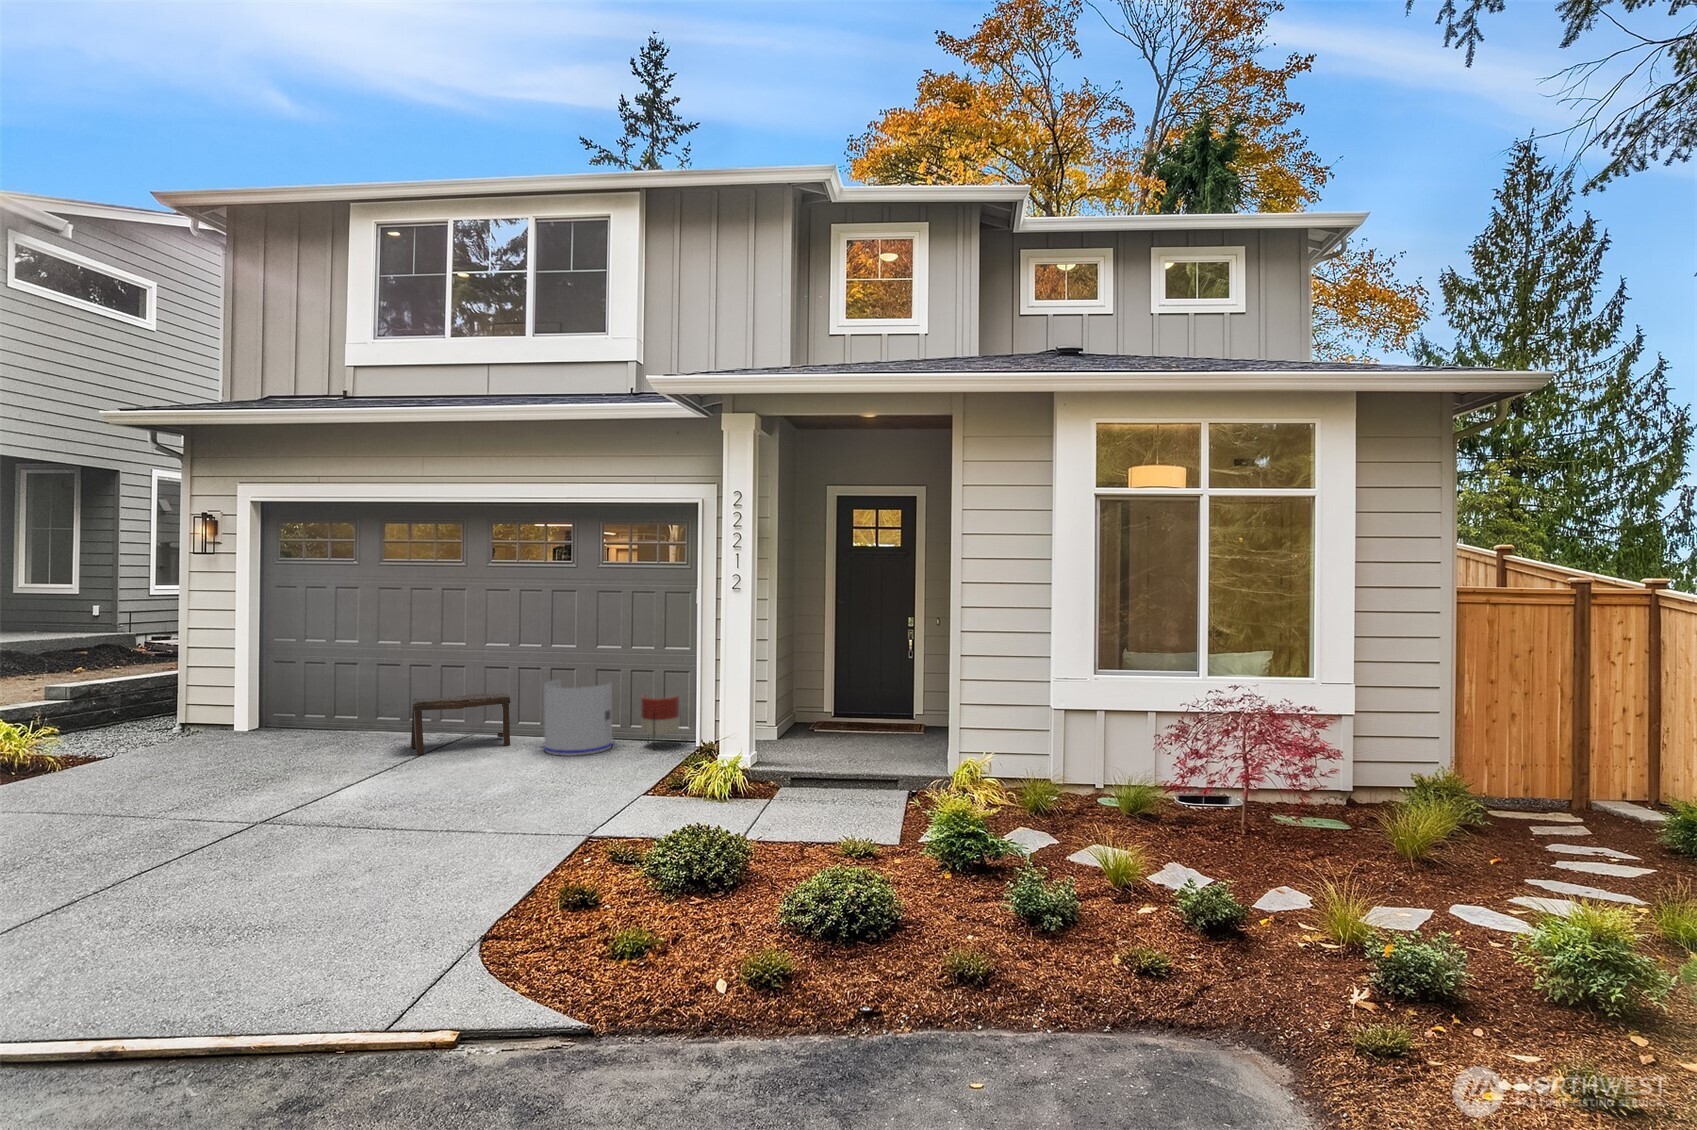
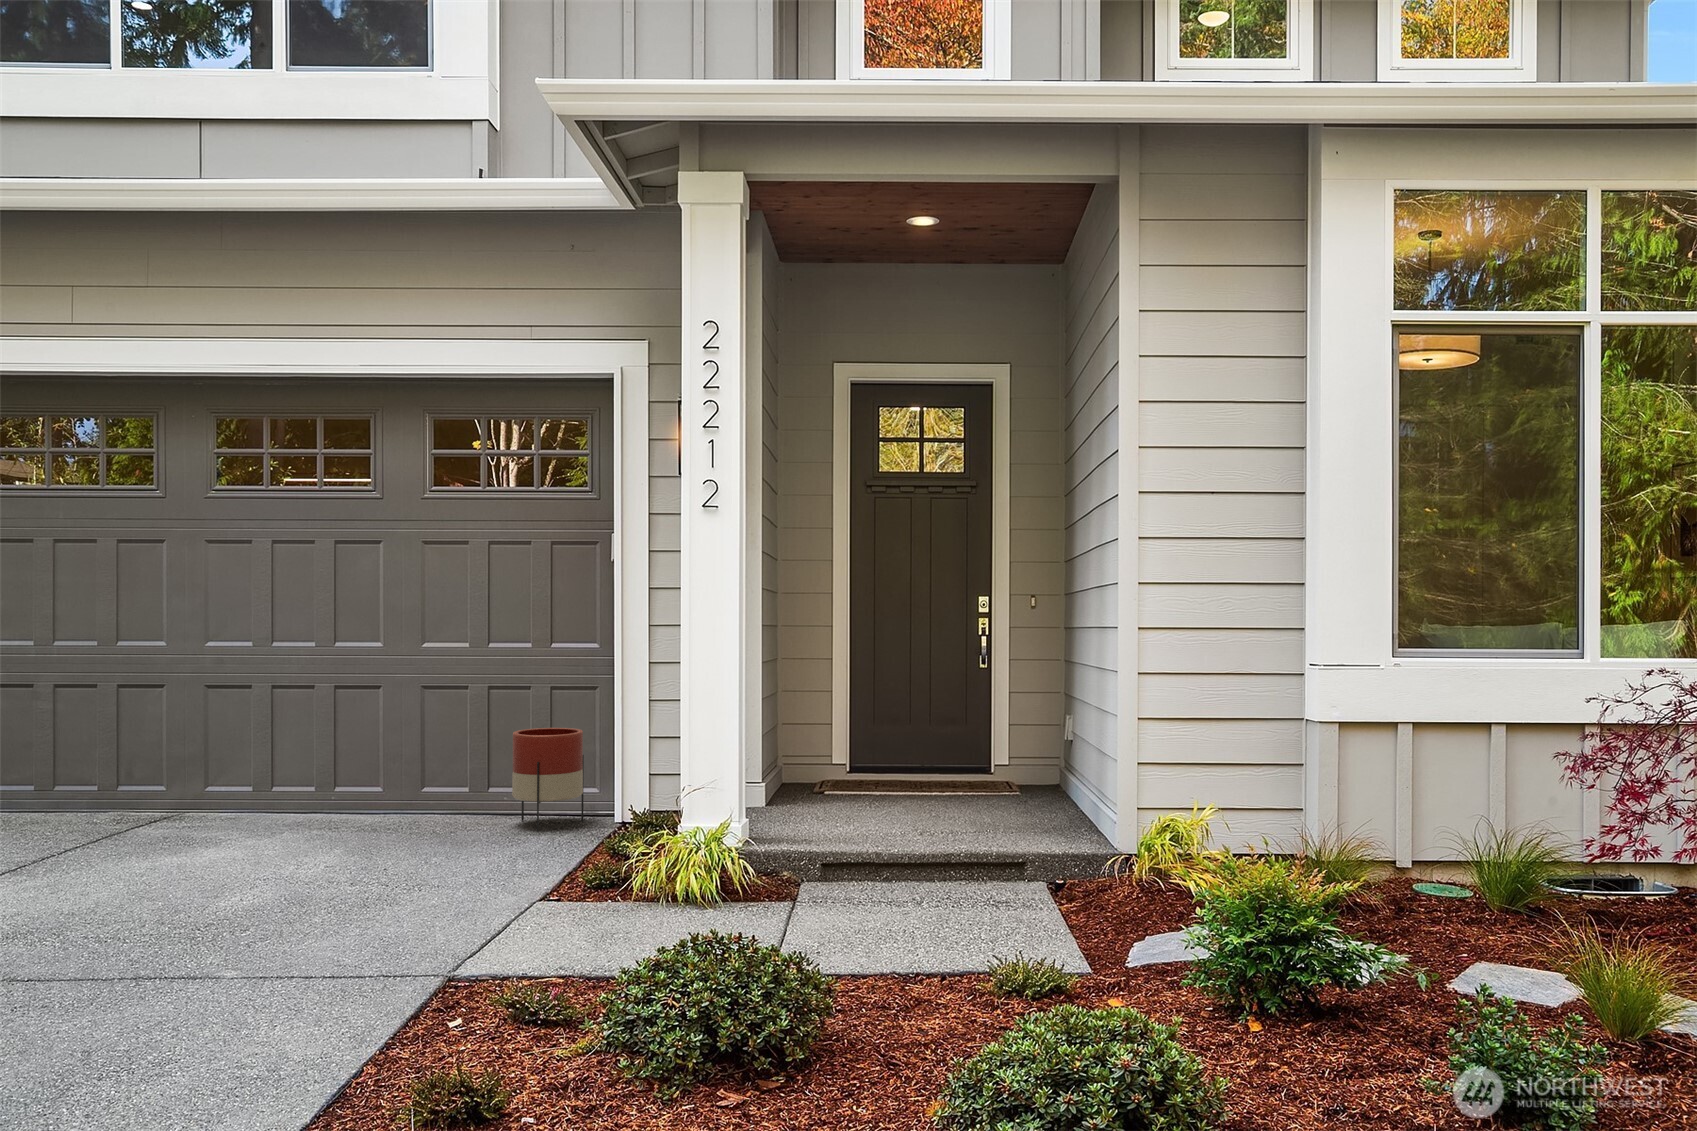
trash can: present [543,679,614,756] -> none [325,702,459,843]
bench: present [411,693,510,755] -> none [64,731,262,848]

